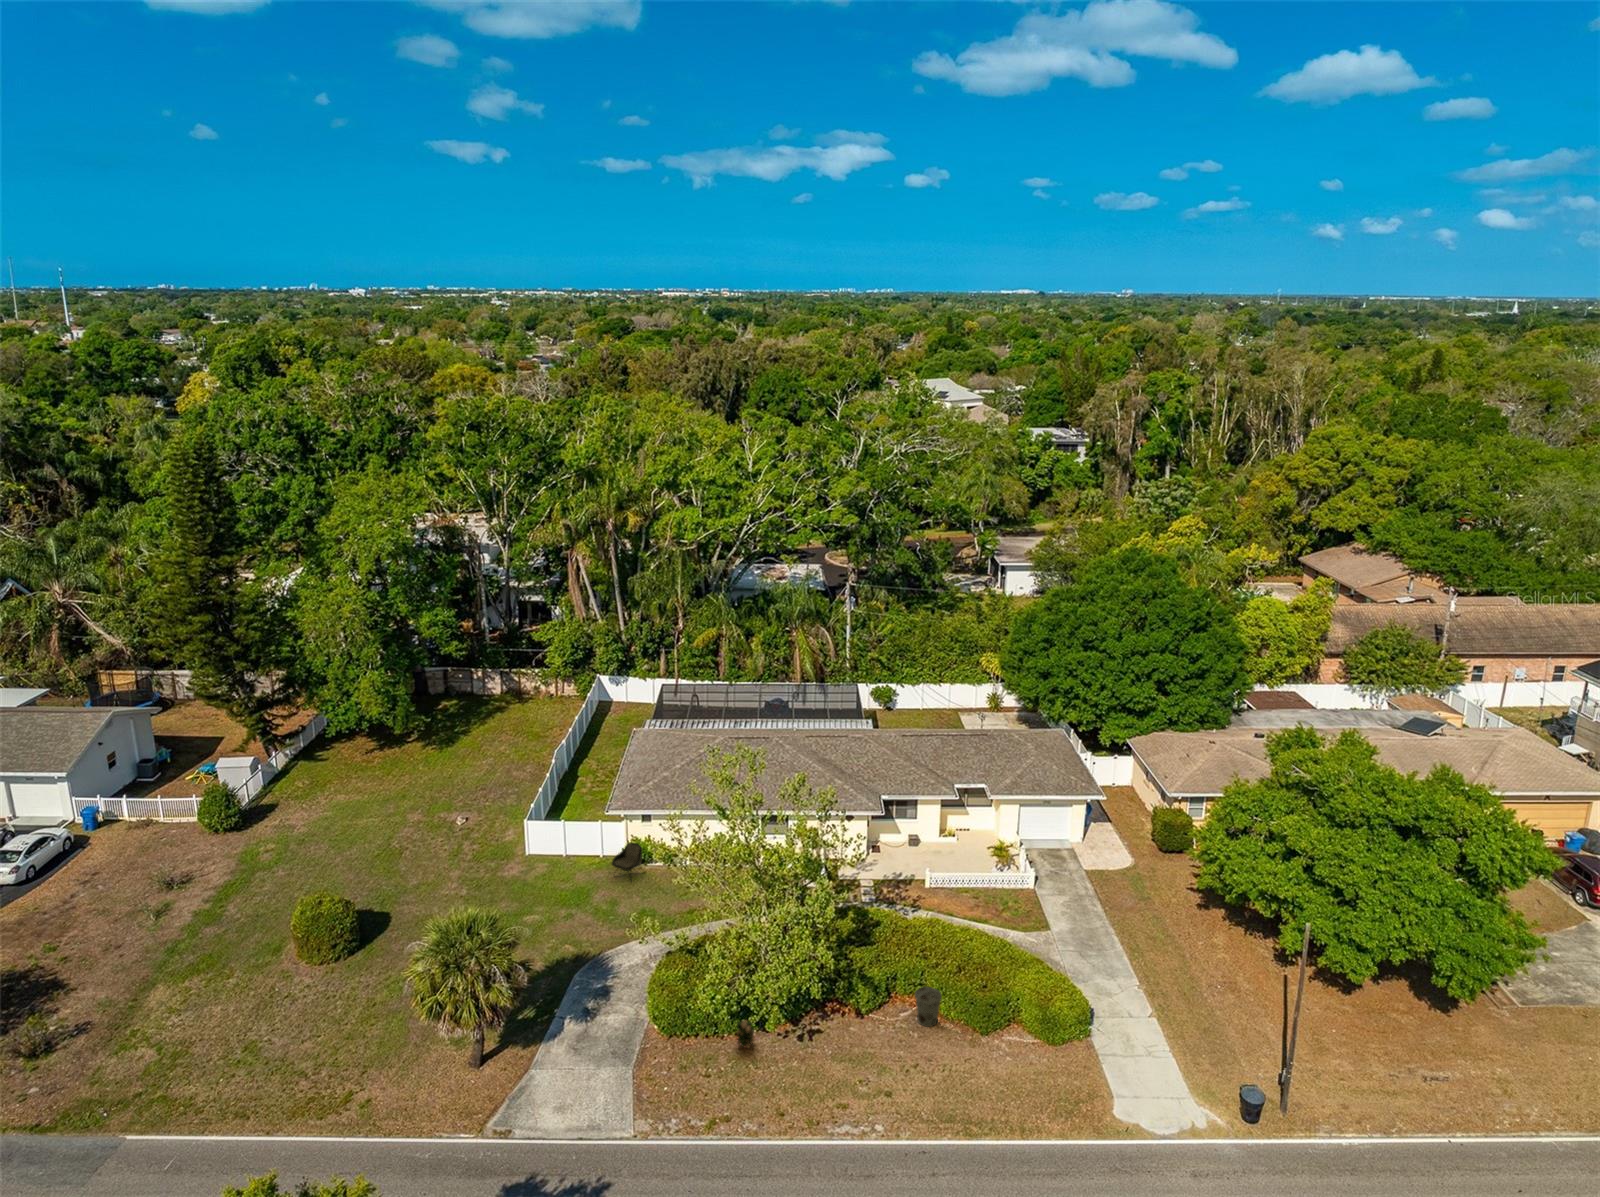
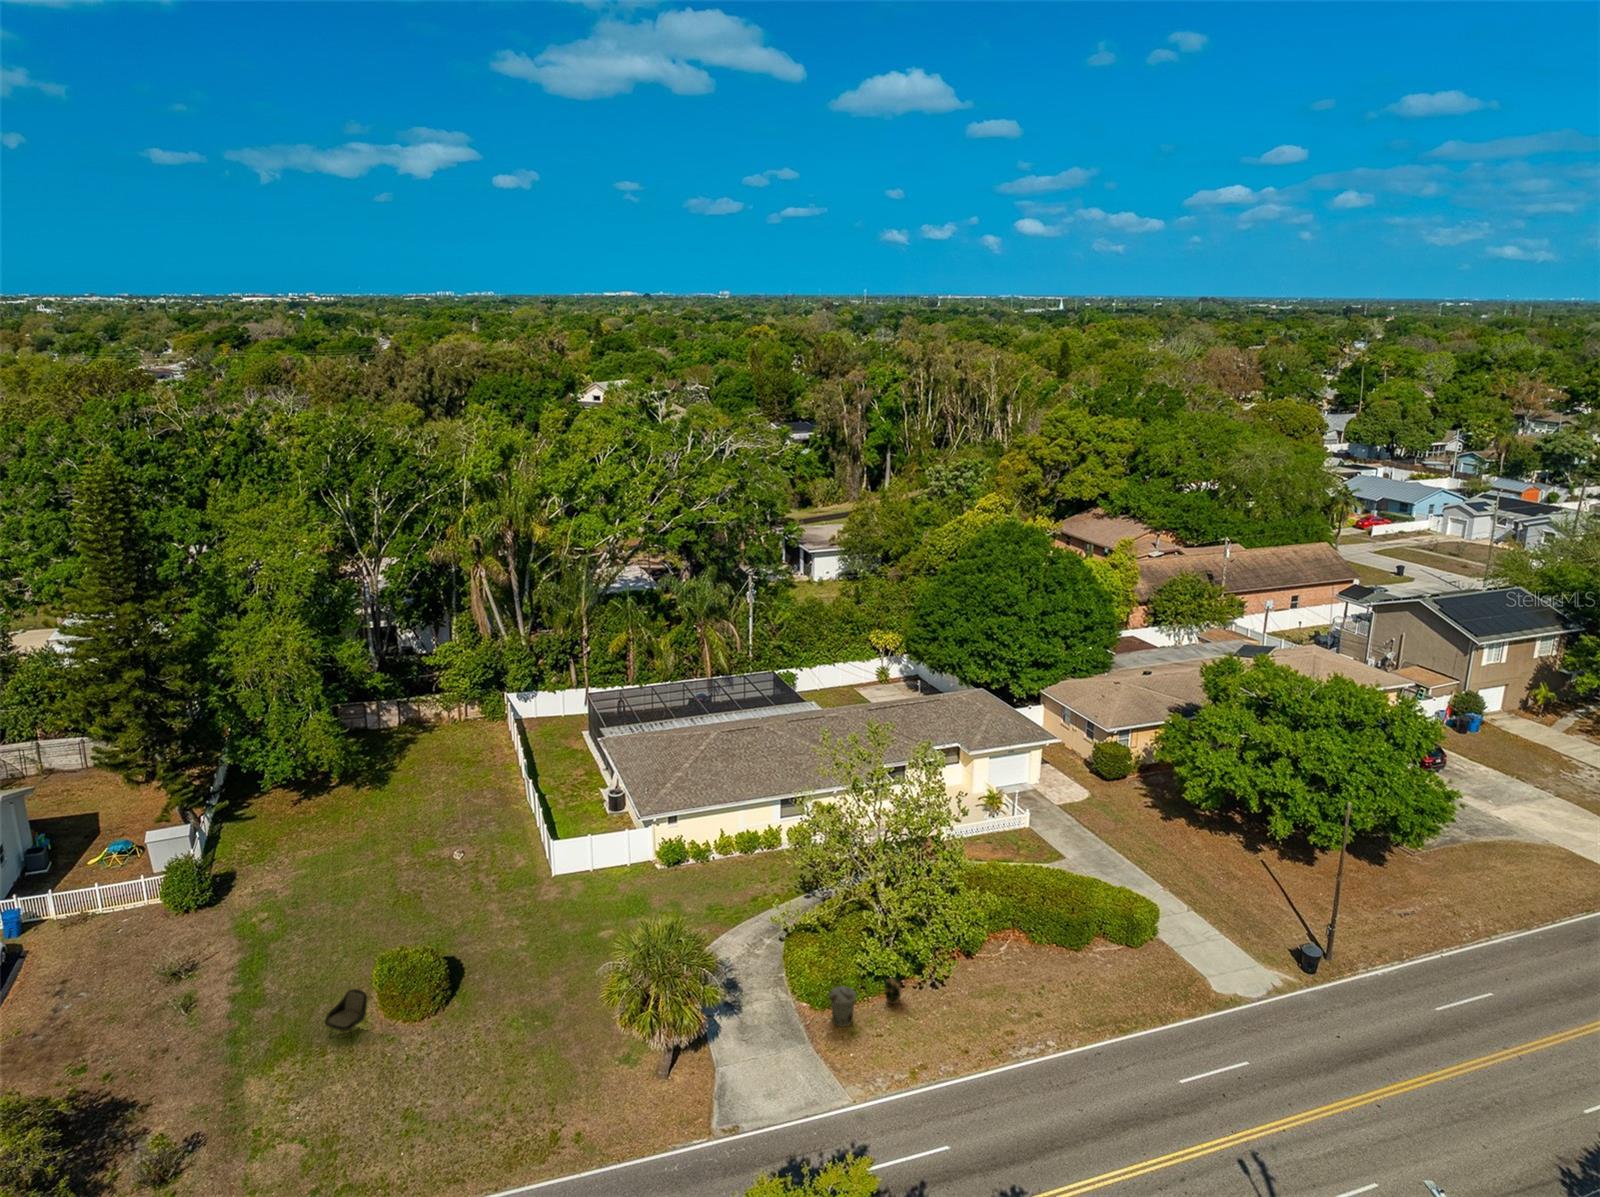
lounge chair: present [611,842,643,878] -> present [325,989,367,1033]
trash can: present [915,987,942,1027] -> present [829,986,856,1027]

